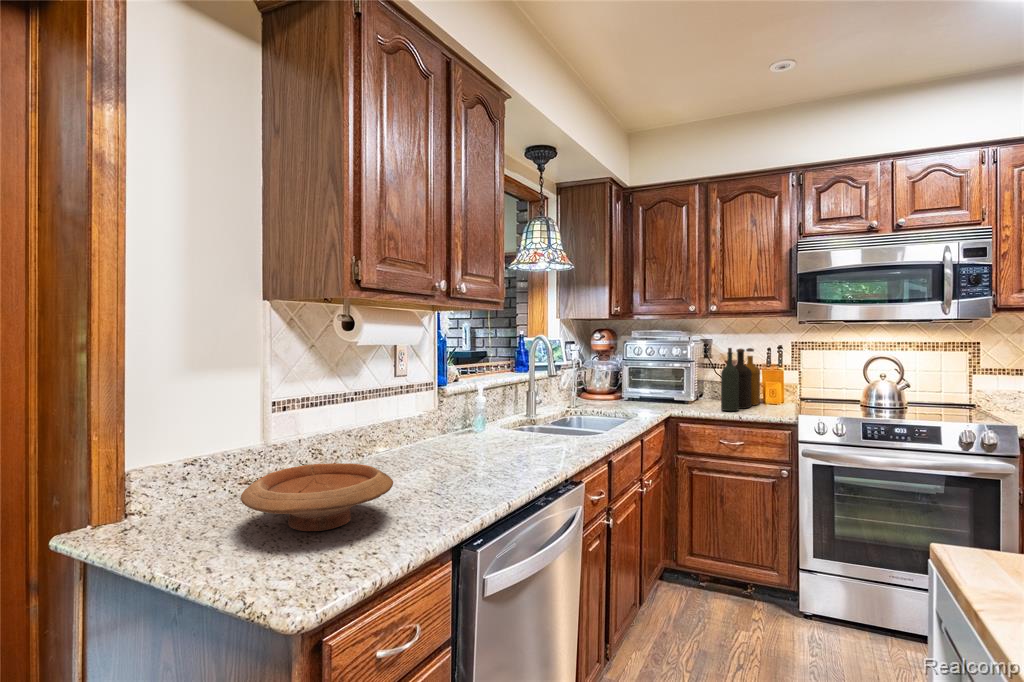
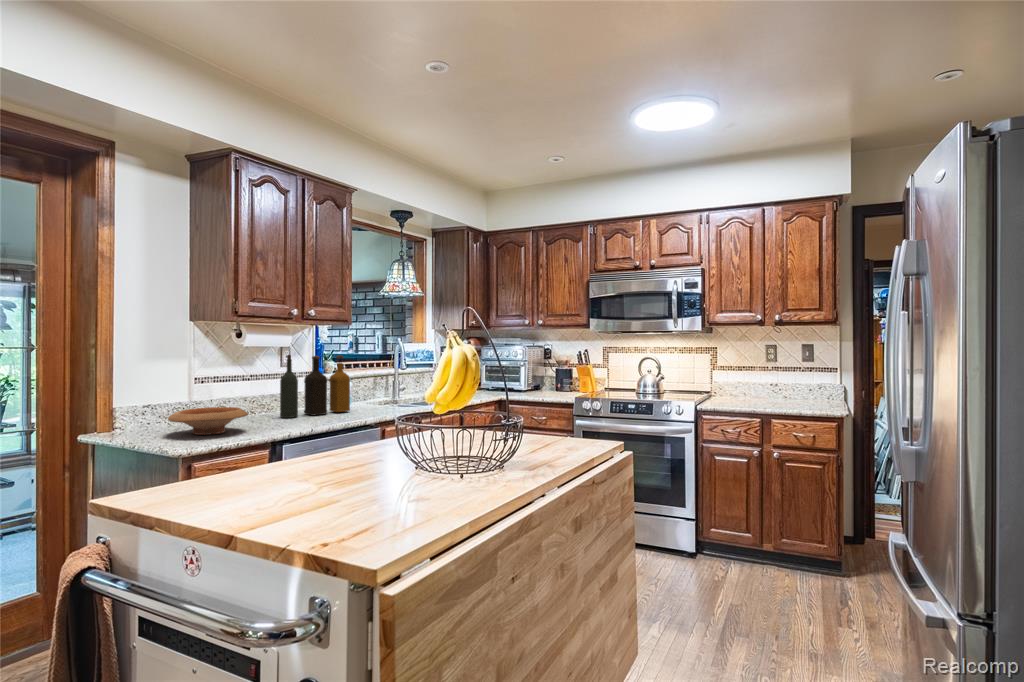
bottle: present [721,348,760,411] -> present [280,355,350,418]

